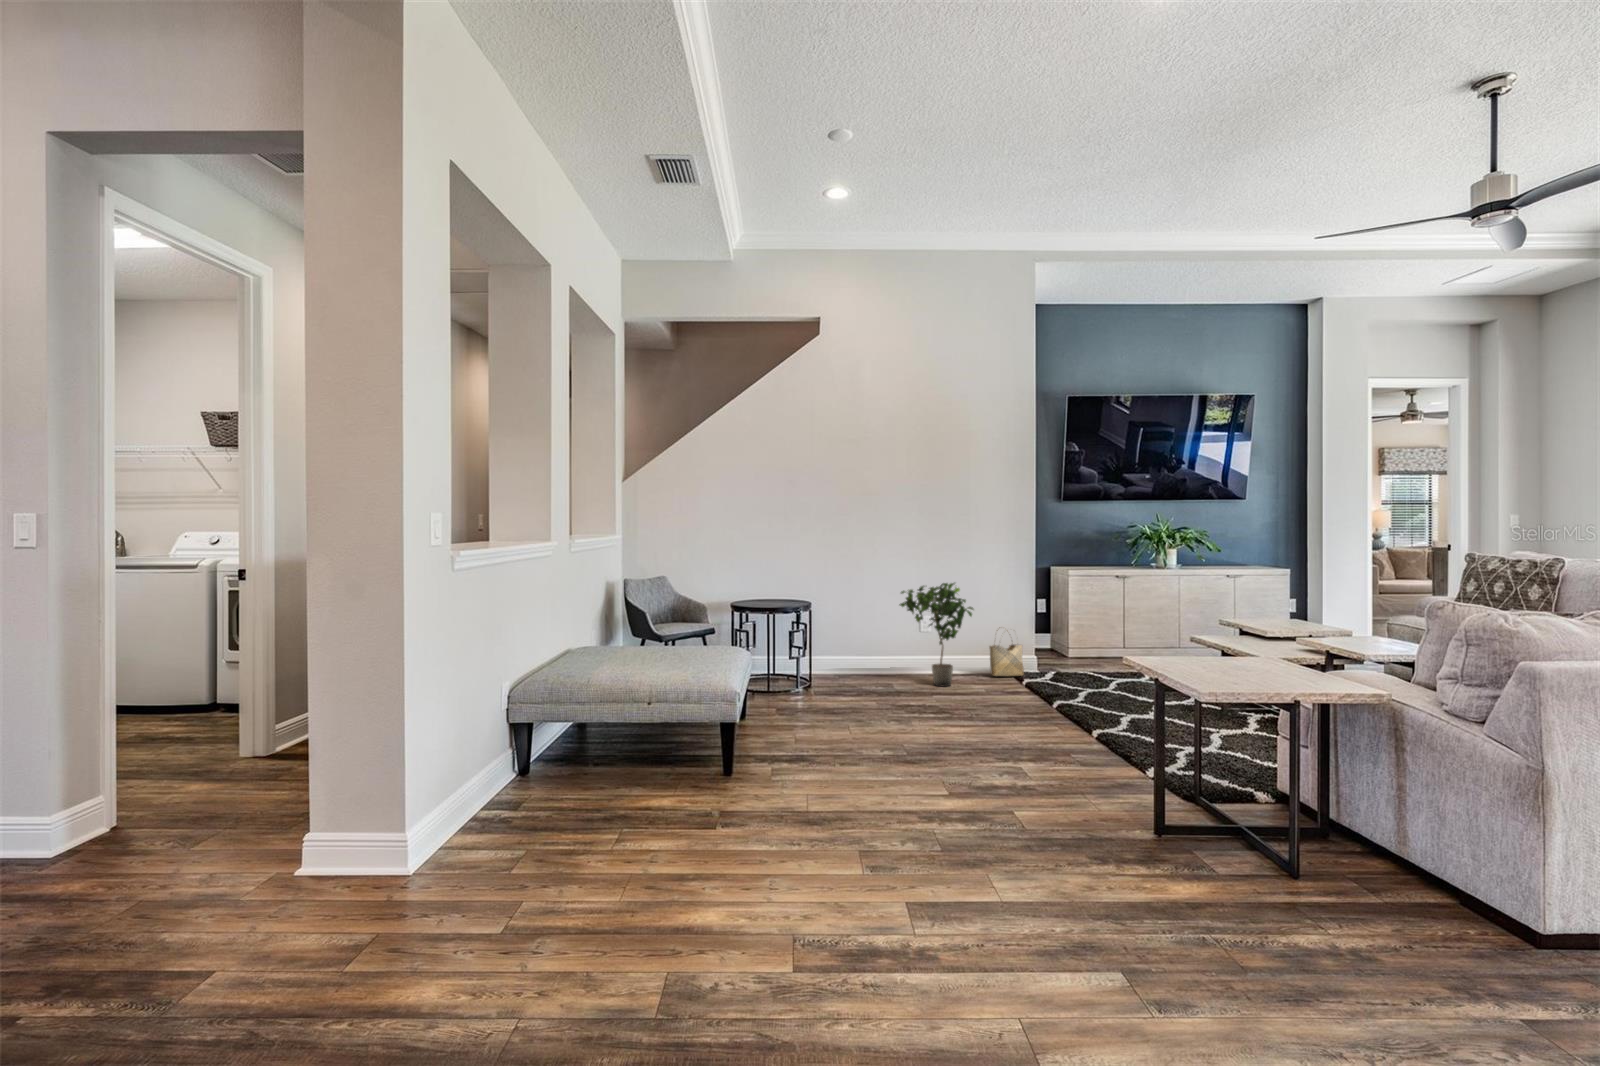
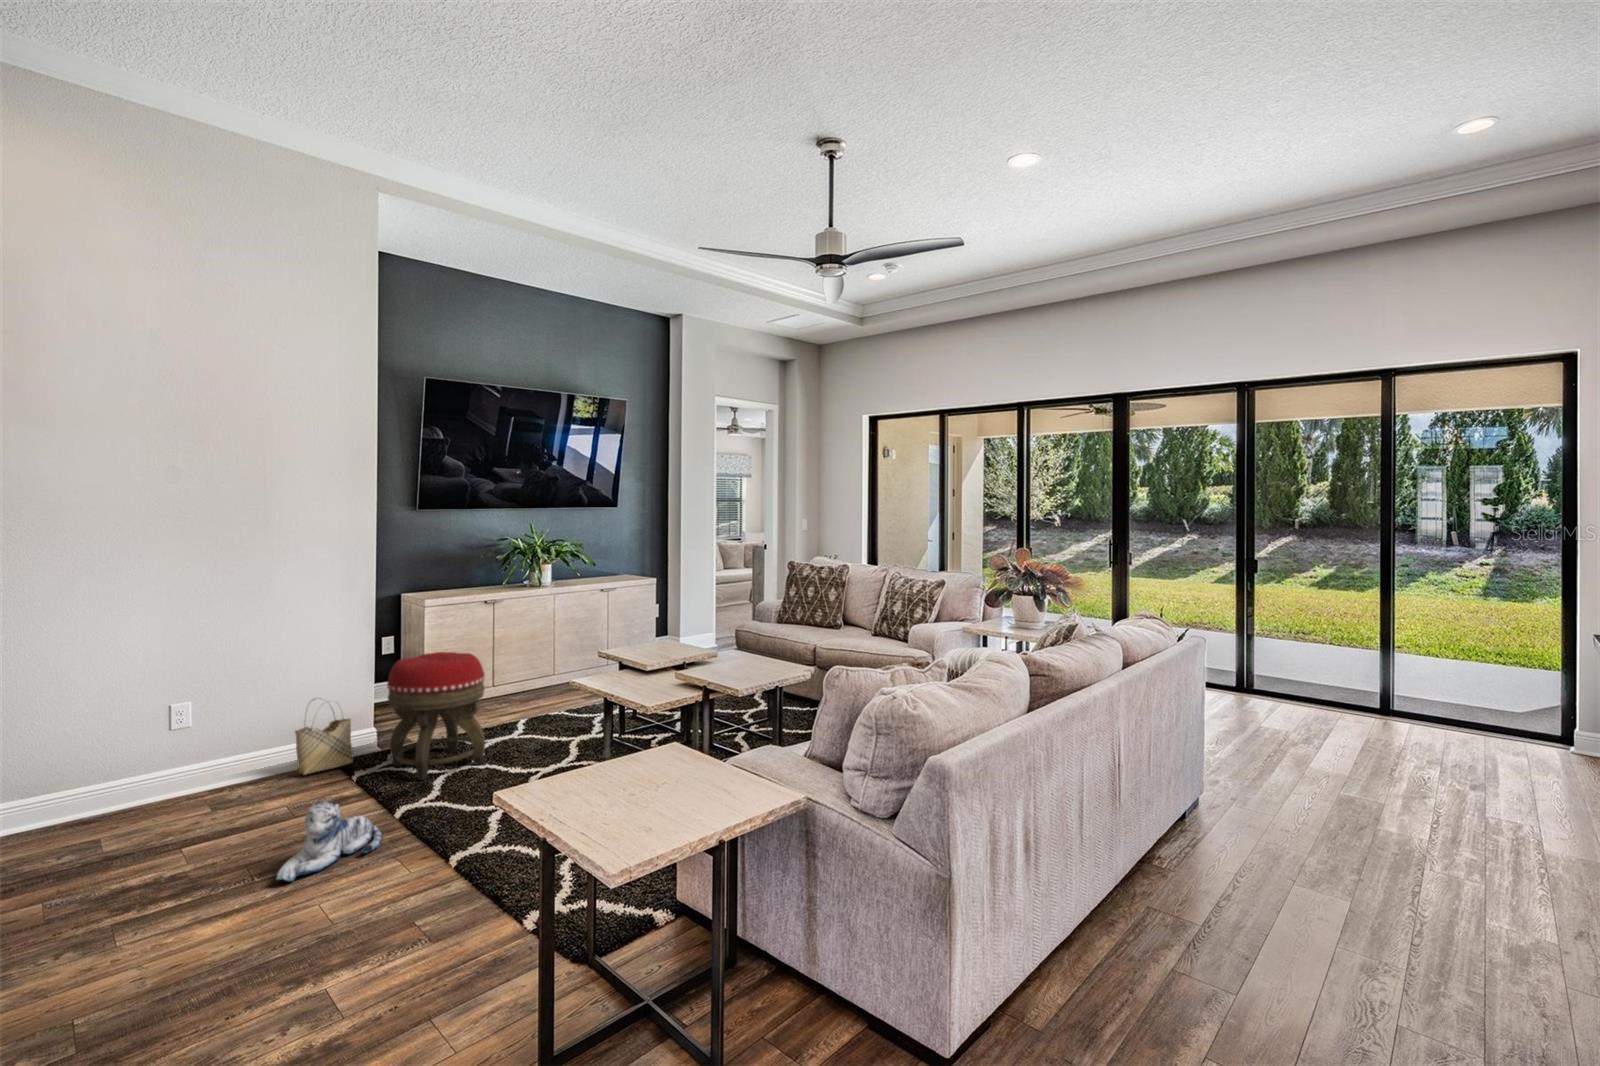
potted plant: present [899,583,973,686] -> none [102,644,267,821]
footstool: none [1047,604,1117,692] -> present [387,652,485,780]
plush toy: none [985,677,1045,721] -> present [276,802,382,881]

